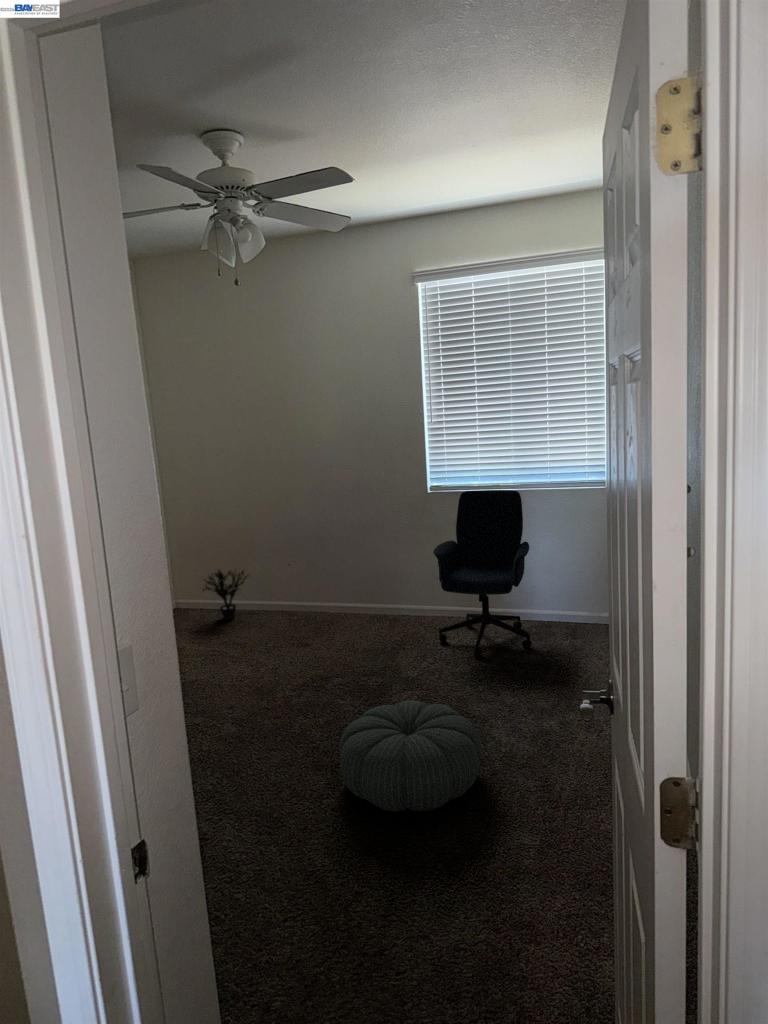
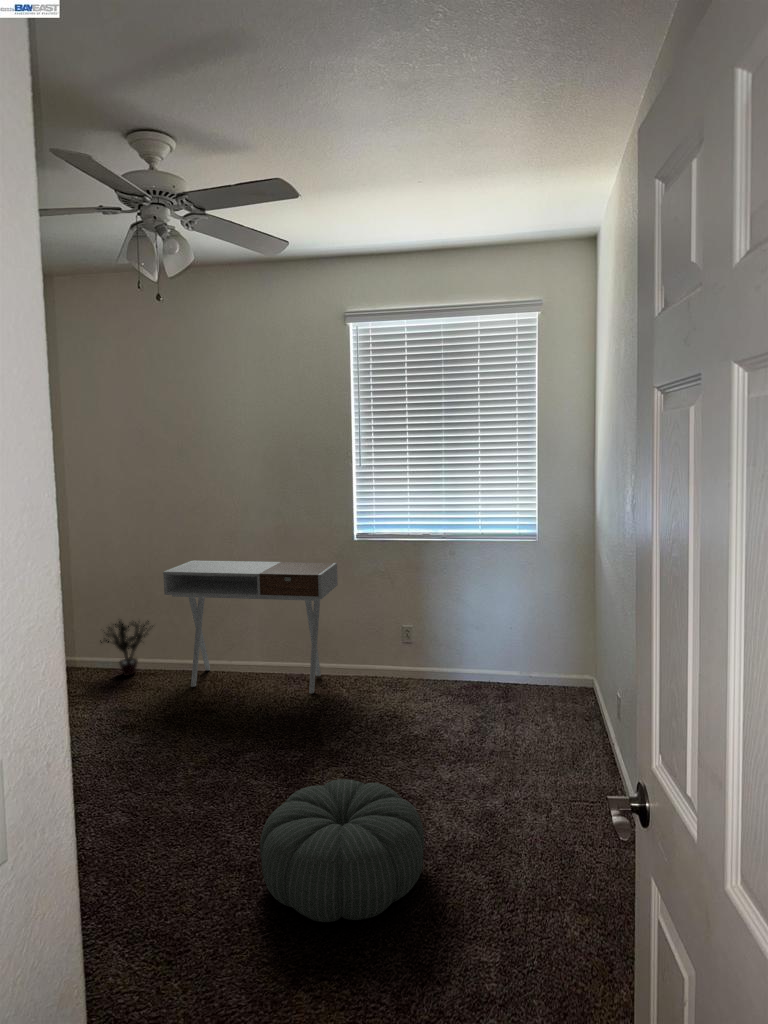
office chair: present [433,490,532,657] -> none [361,540,462,718]
desk: none [254,514,413,635] -> present [163,560,338,694]

